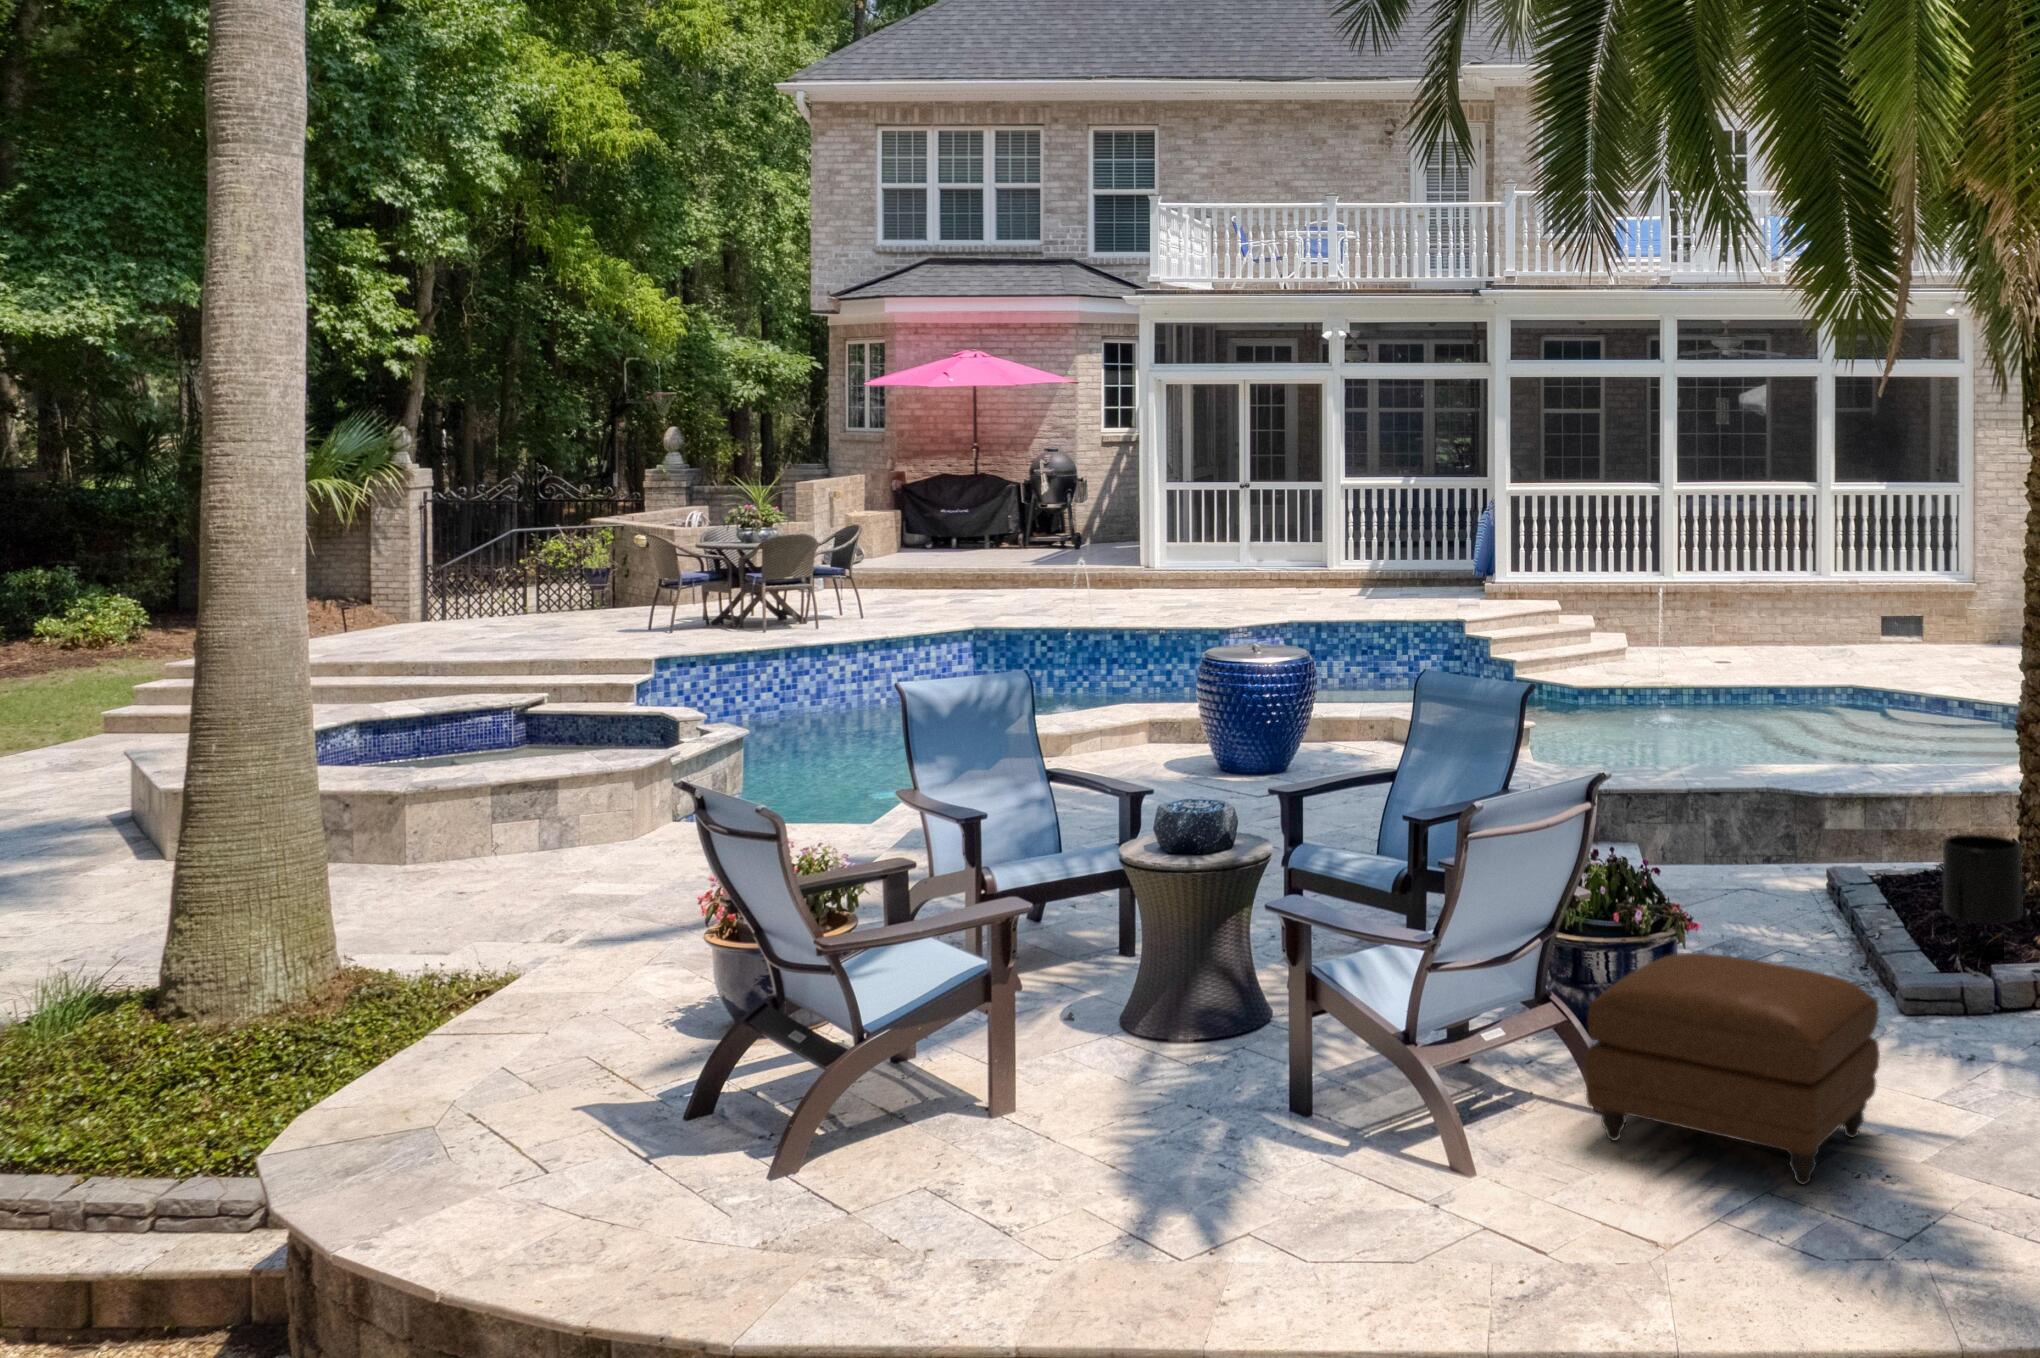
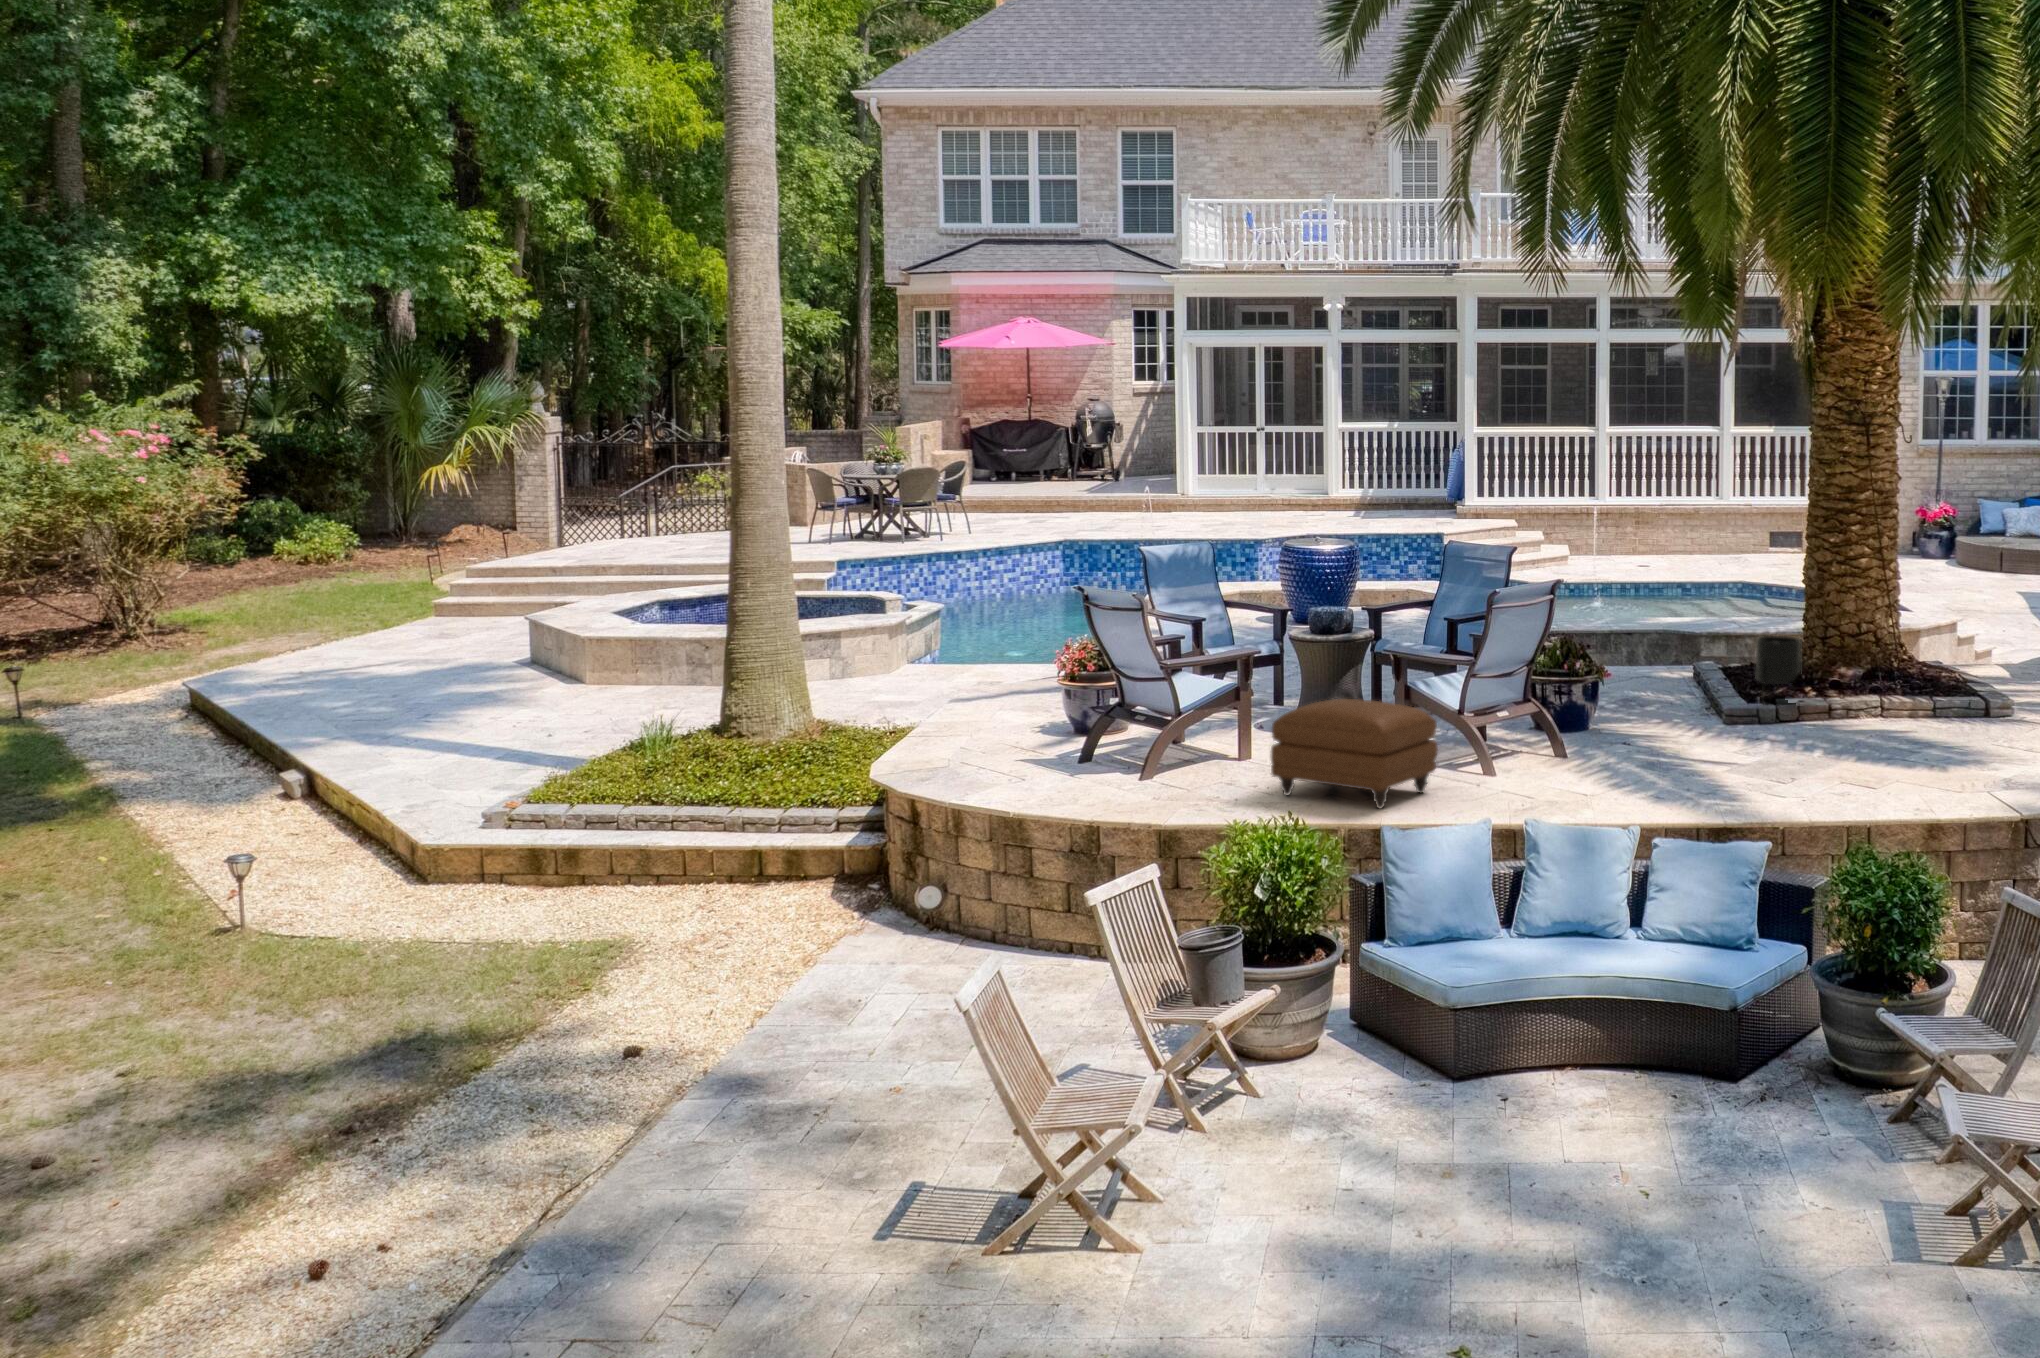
ottoman: present [1586,953,1880,1185] -> present [1270,699,1438,808]

